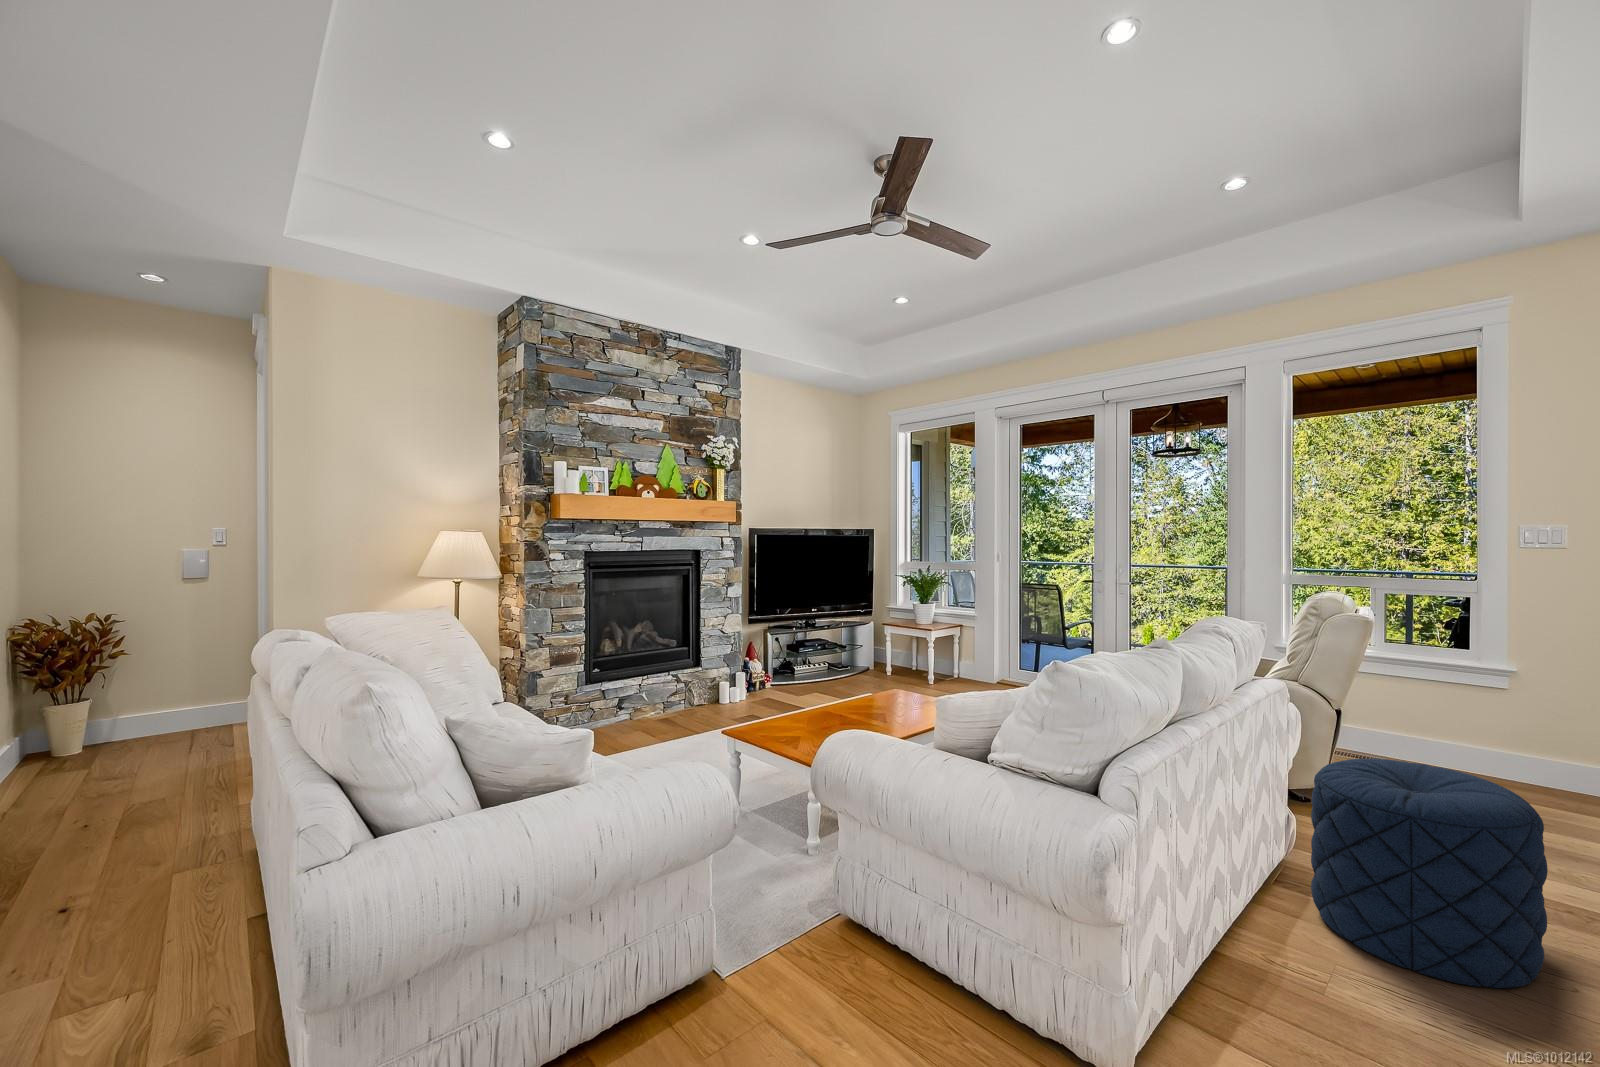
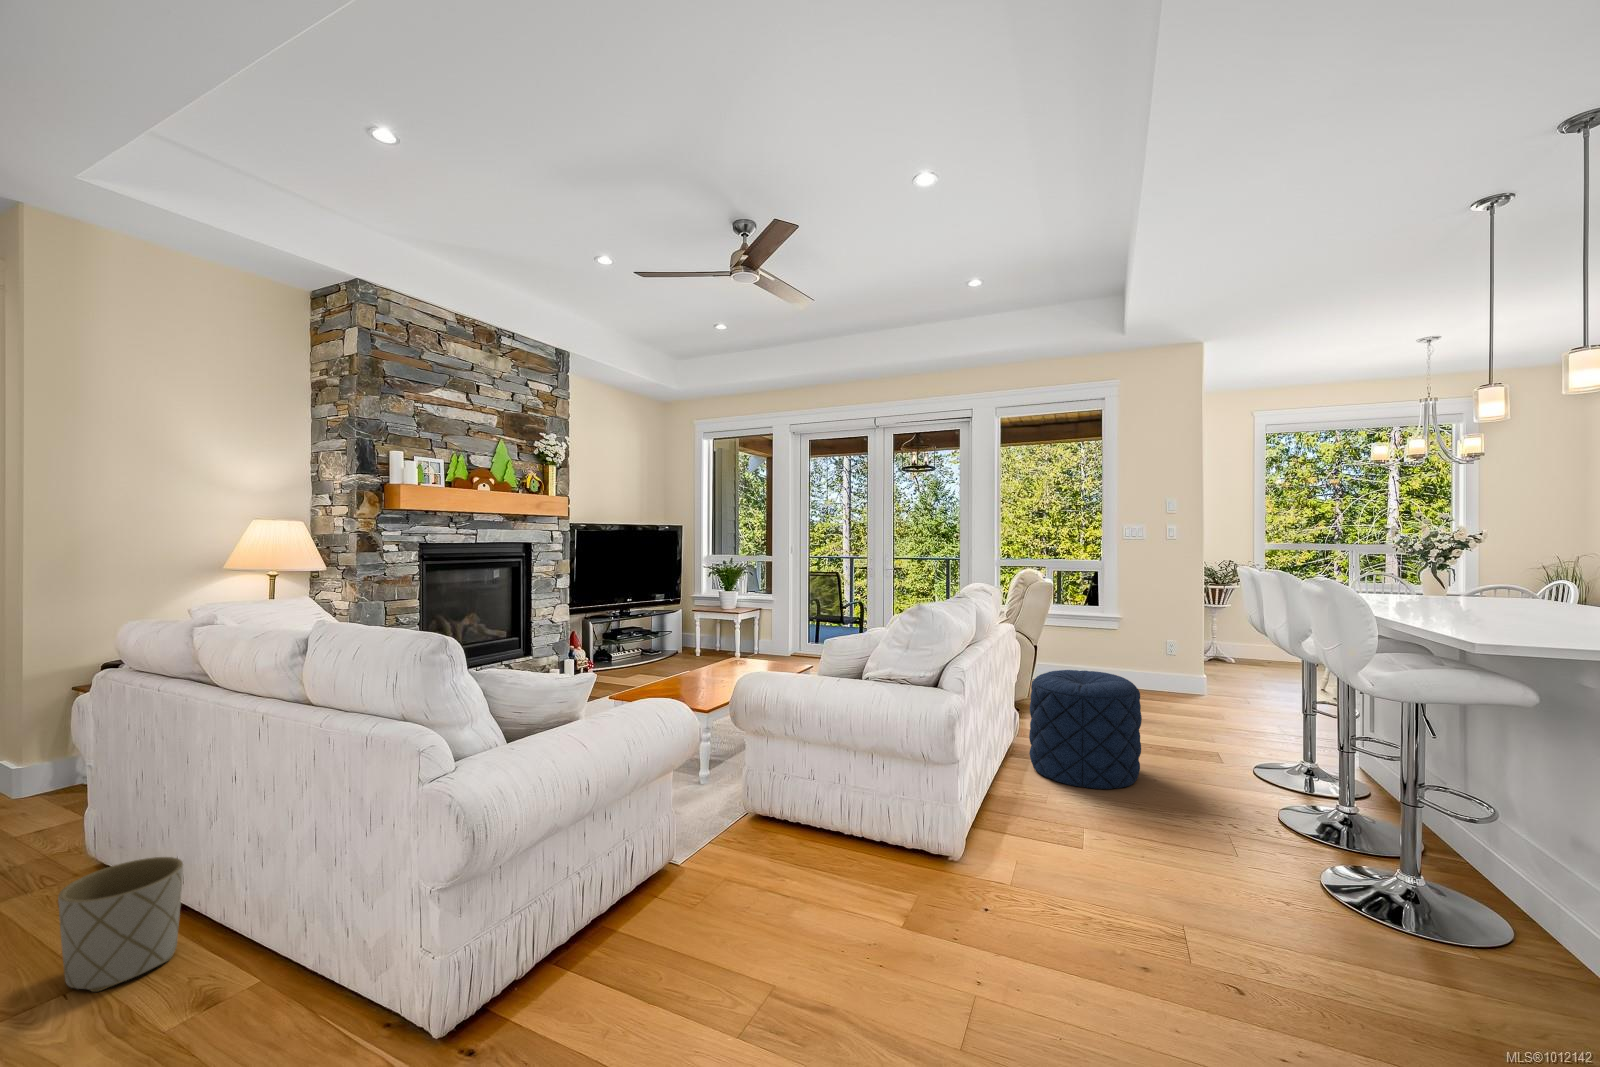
planter: none [104,873,224,1011] -> present [58,857,183,992]

